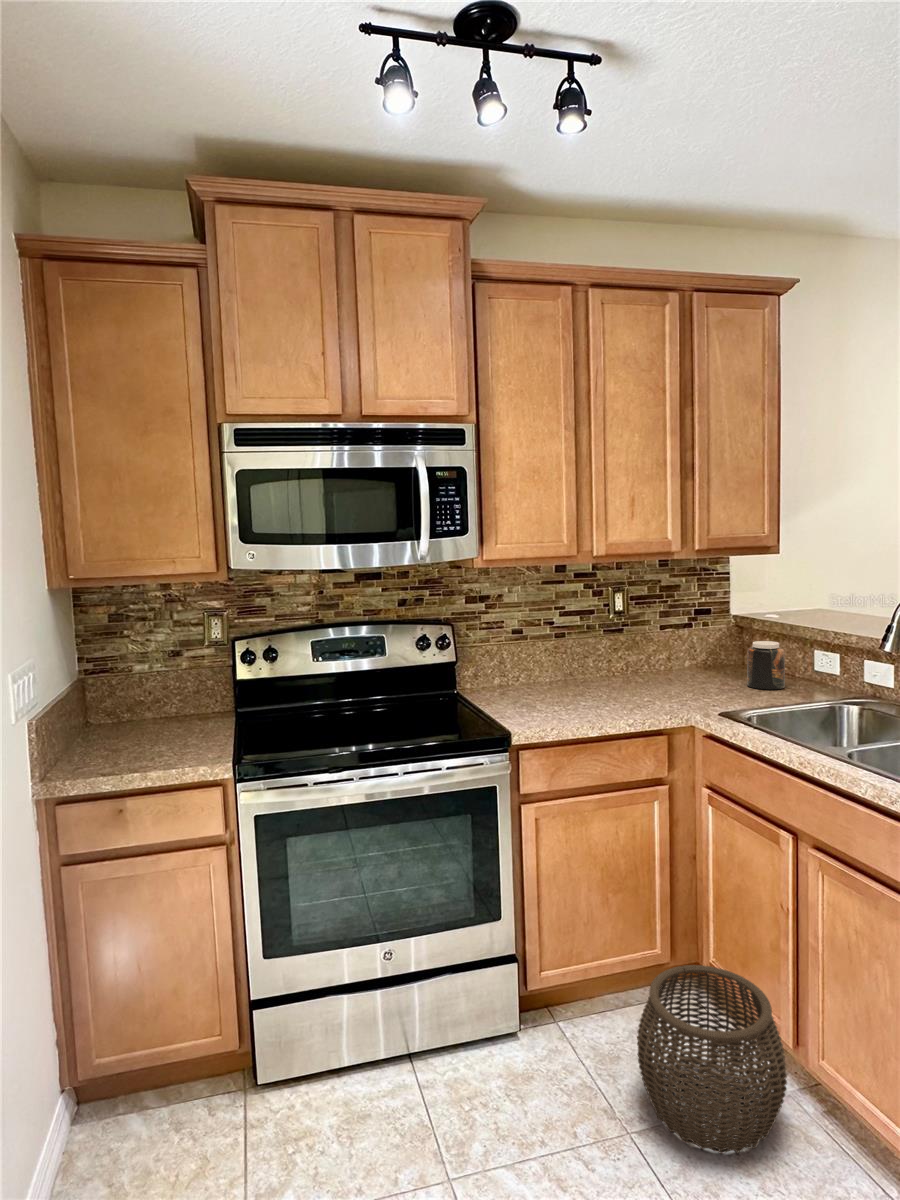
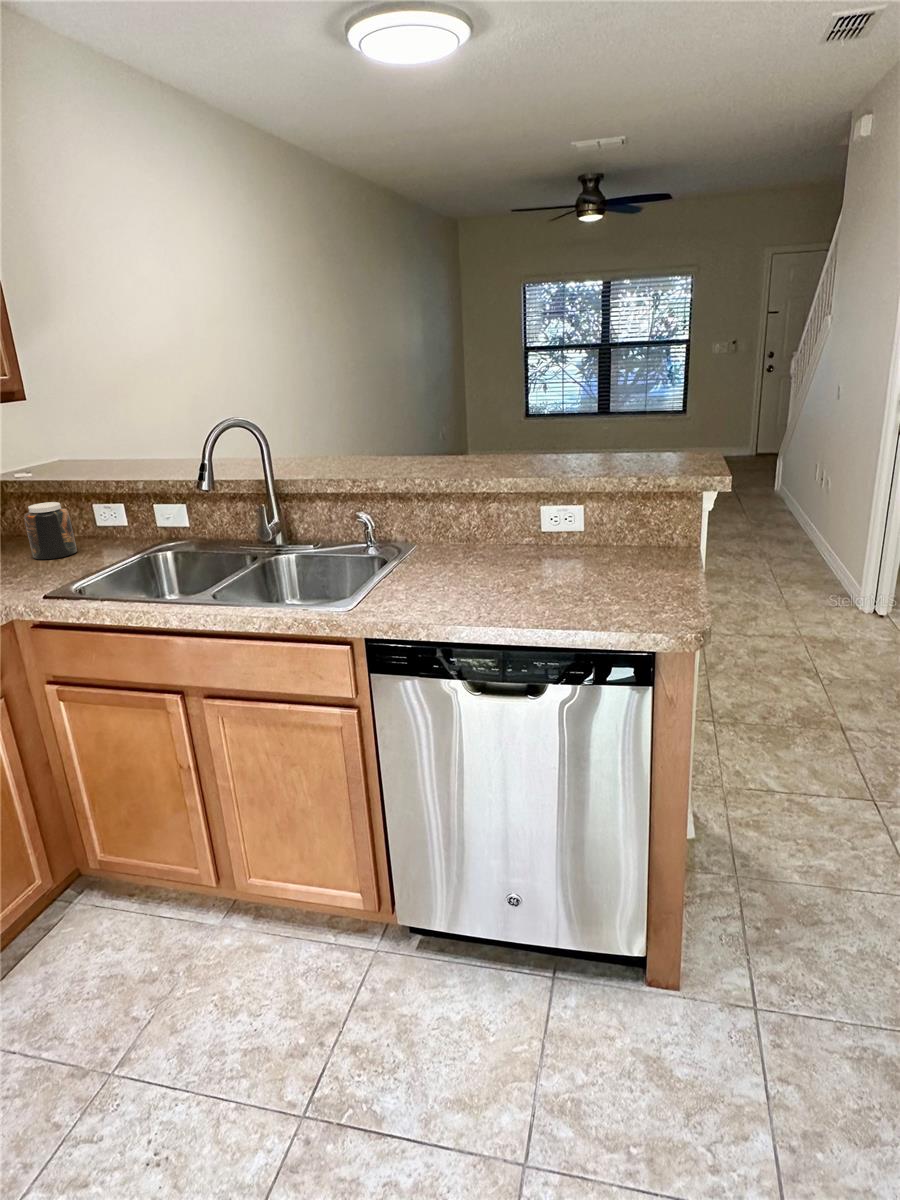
woven basket: present [637,965,787,1154] -> none [75,851,236,1038]

